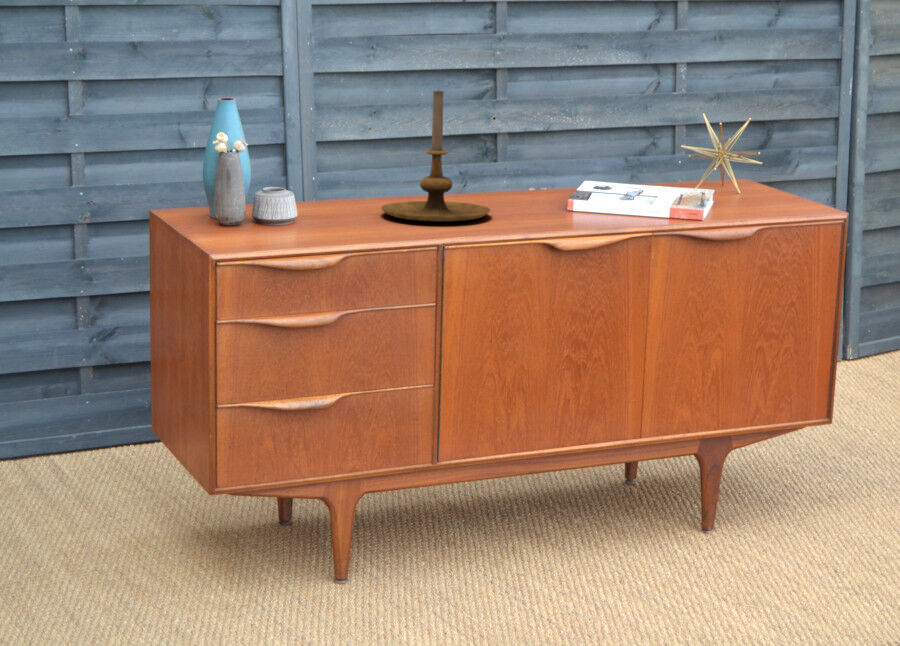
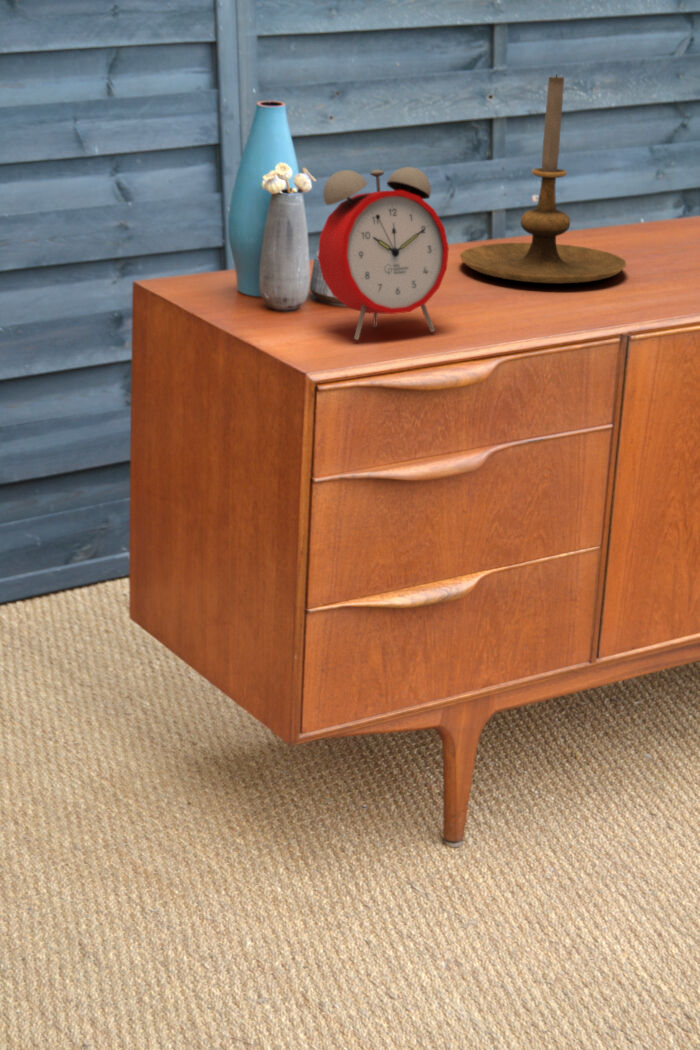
alarm clock: none [244,138,324,241] -> present [318,167,449,340]

